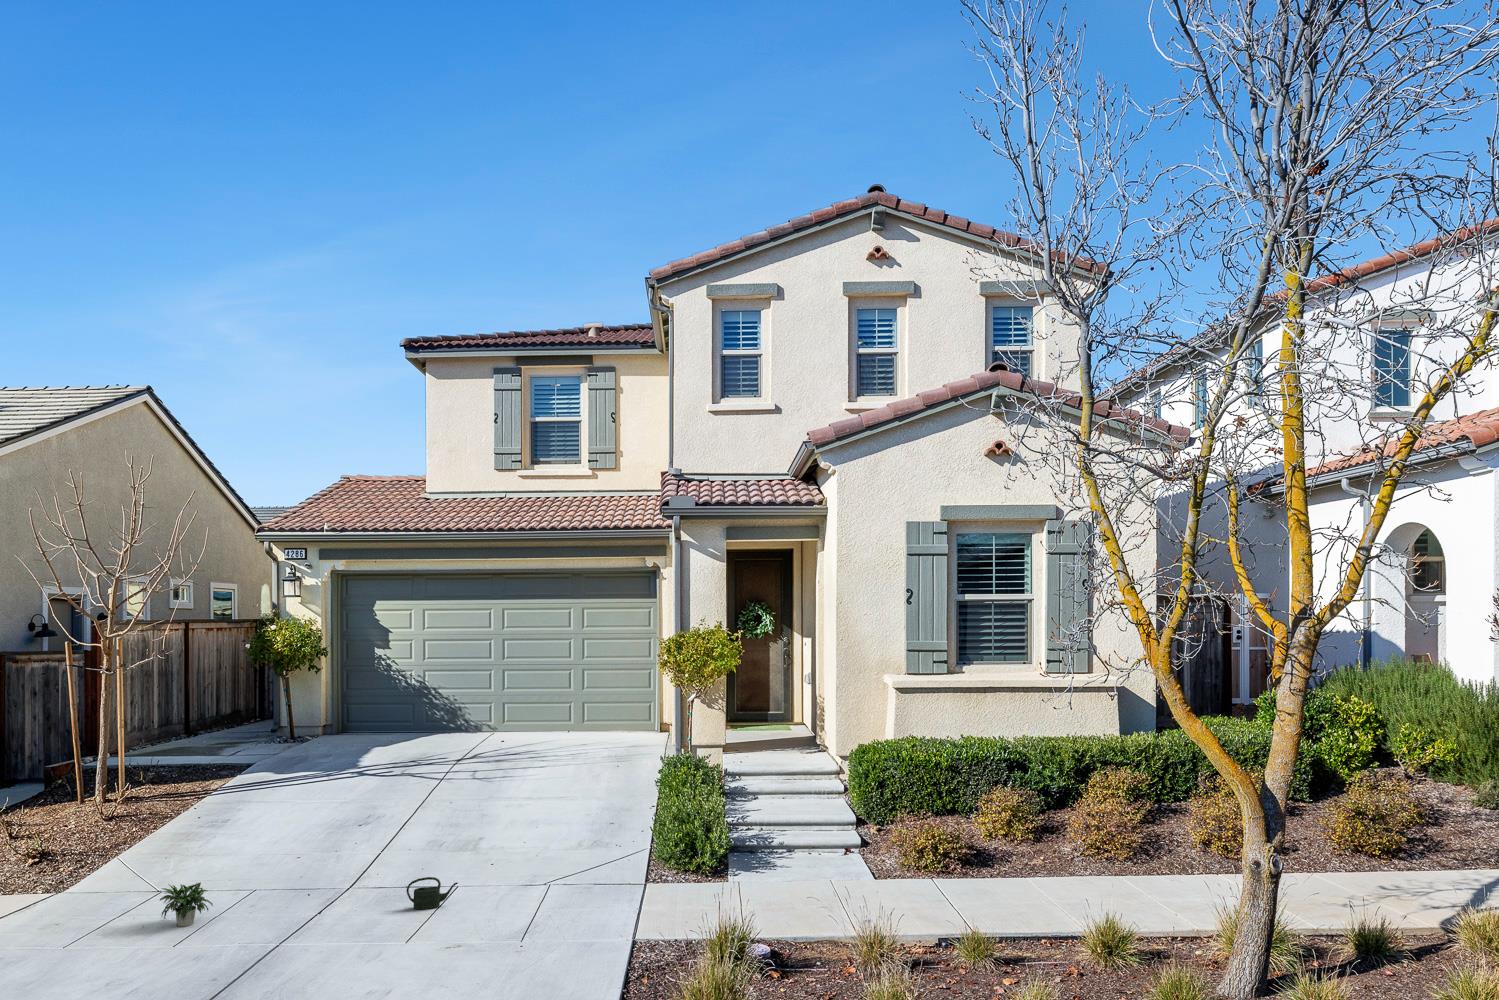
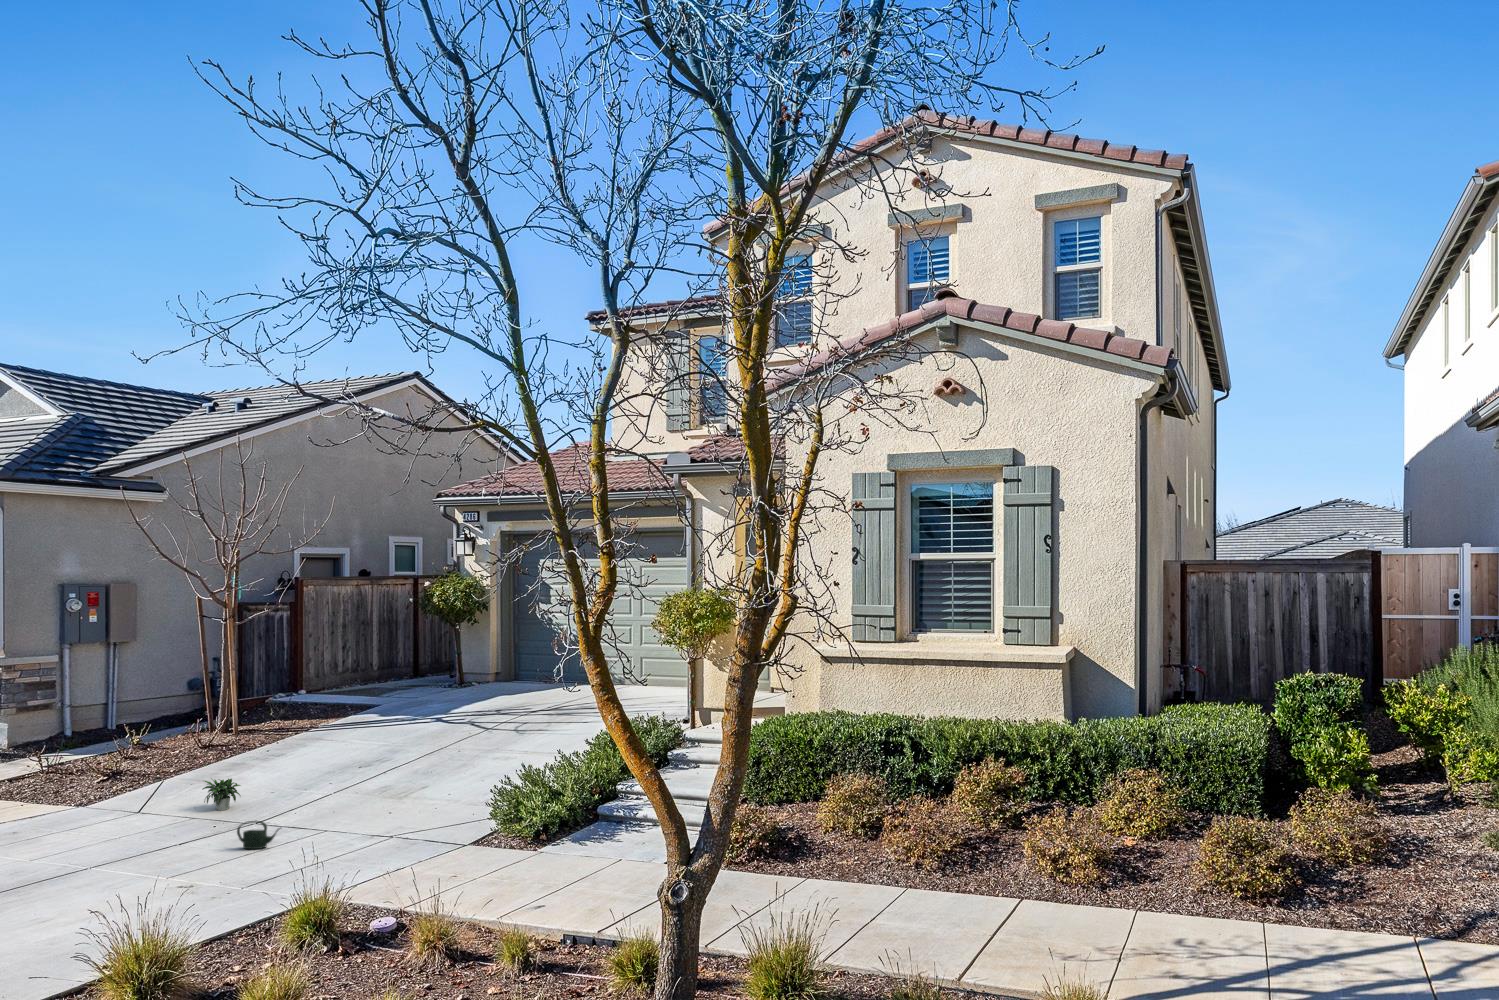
potted plant: present [142,882,213,927] -> present [194,778,240,811]

